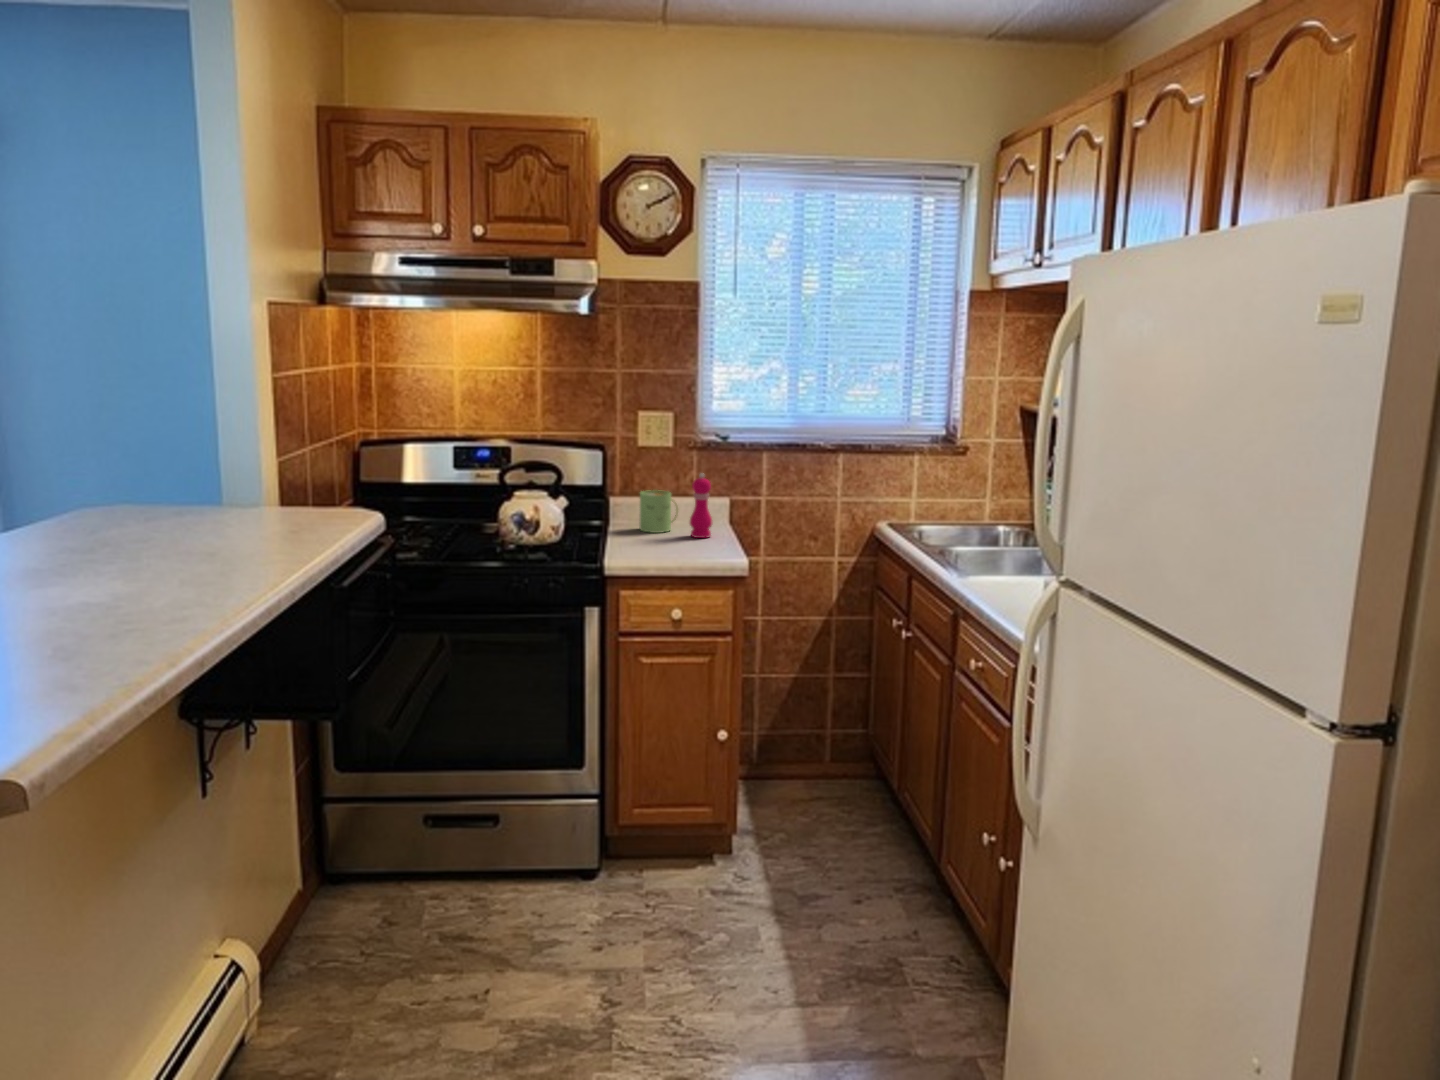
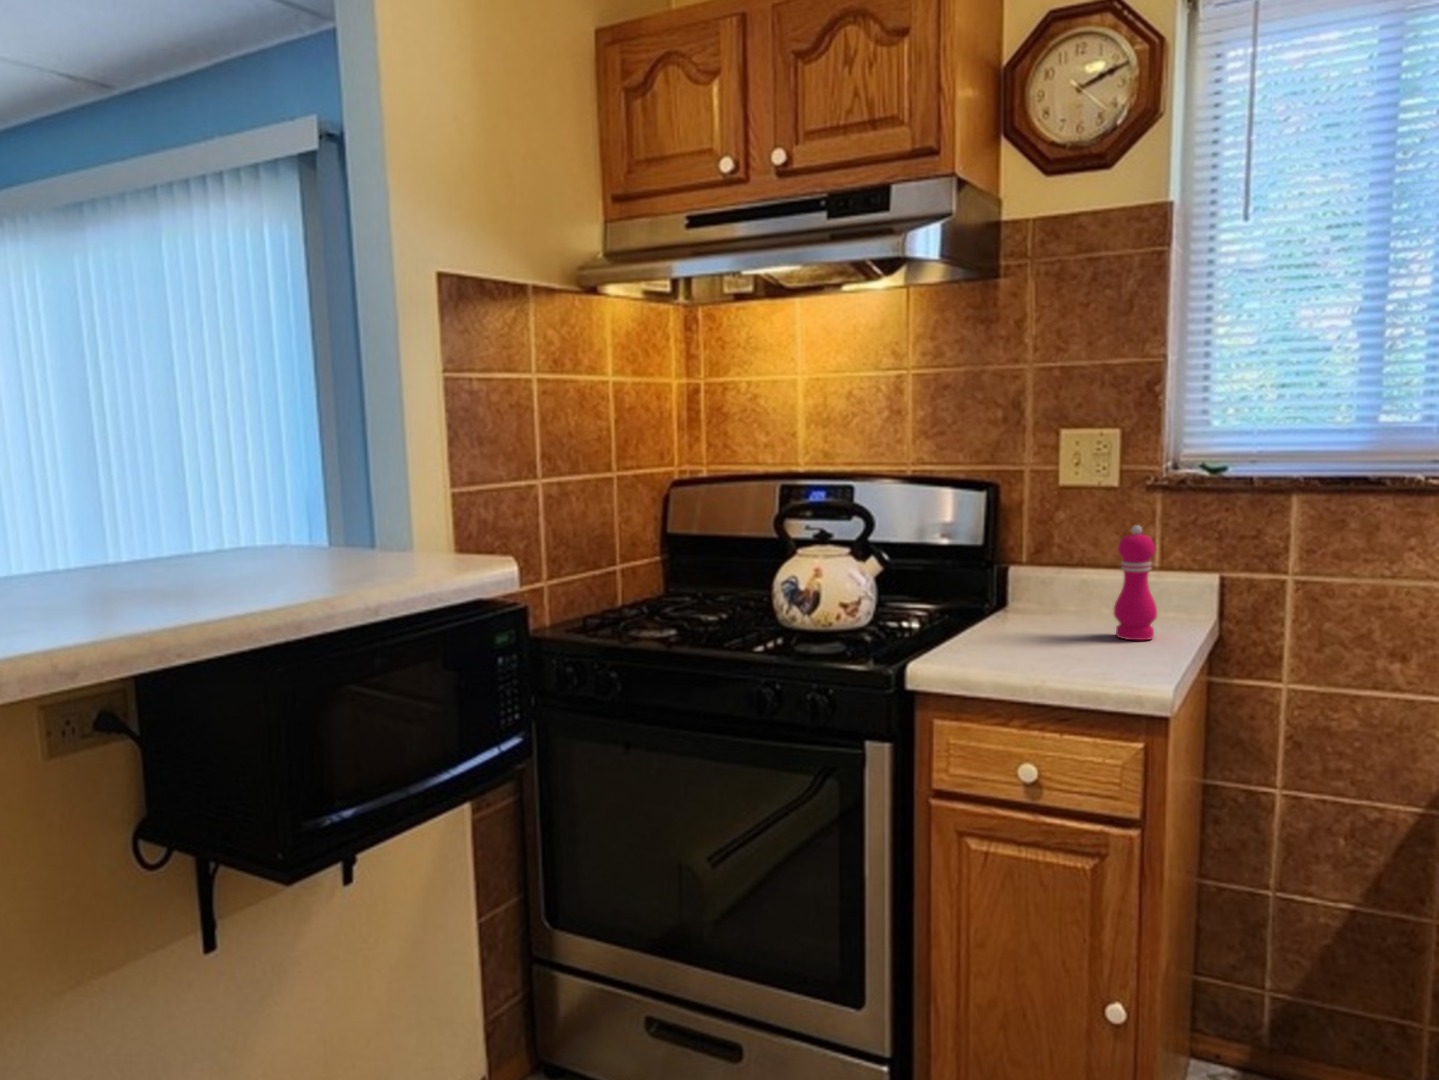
mug: present [640,490,678,533] -> none [1040,555,1110,625]

